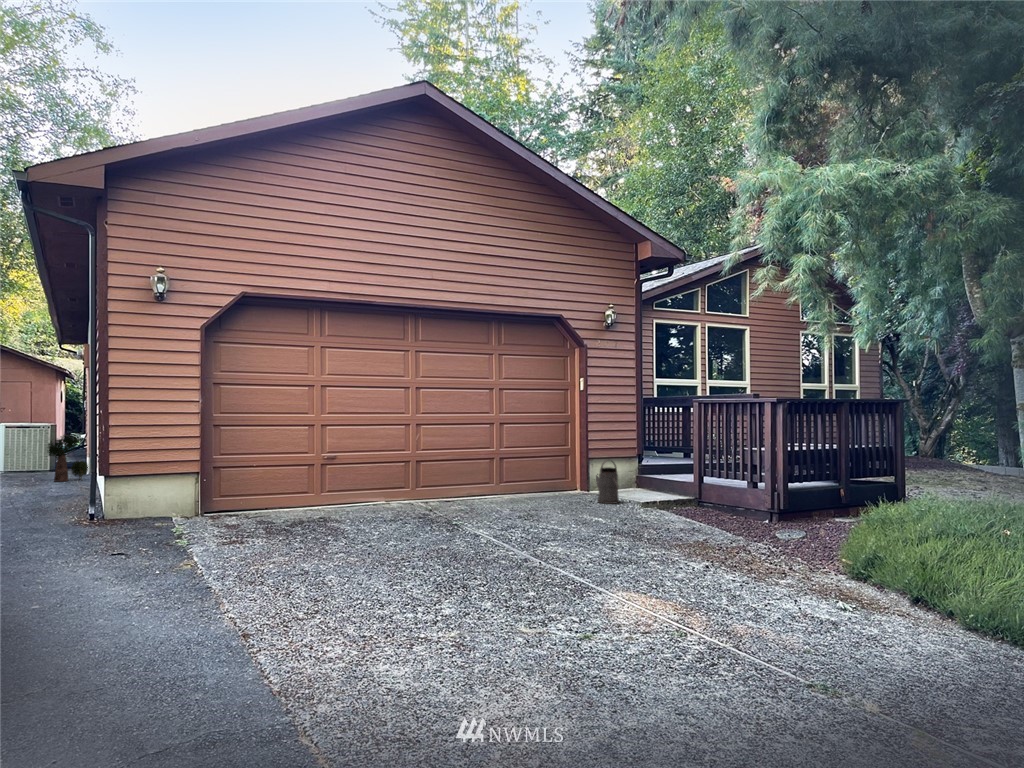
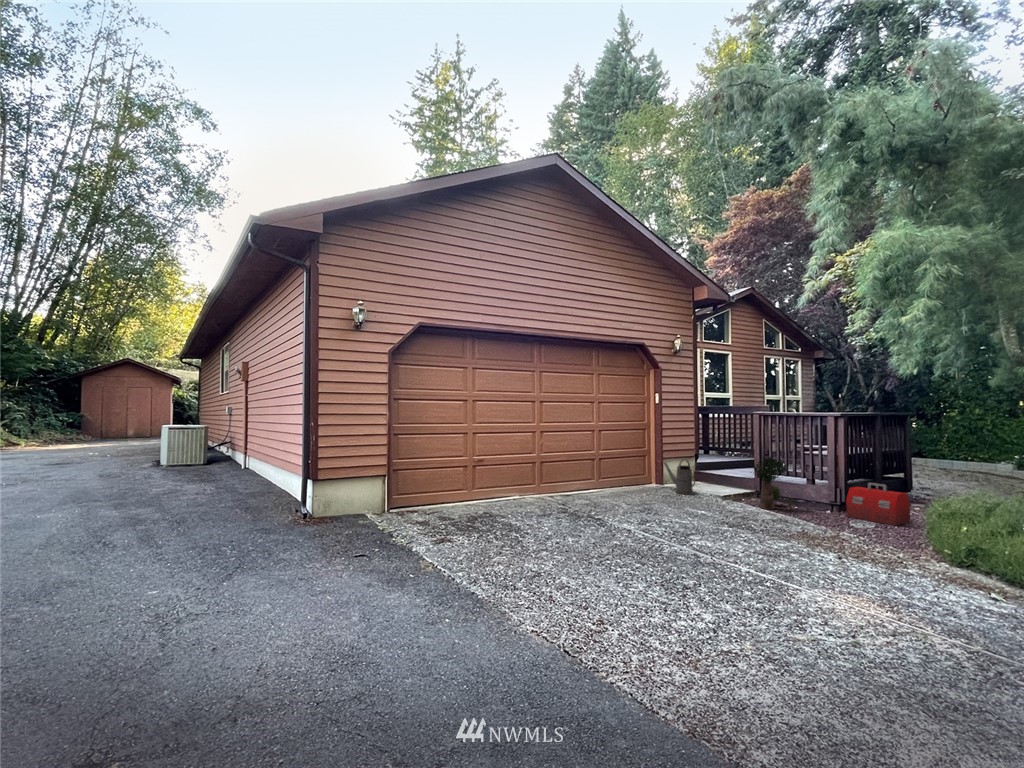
potted plant: present [48,435,88,482] -> present [753,457,793,509]
toolbox: none [772,483,843,535] -> present [846,483,910,525]

